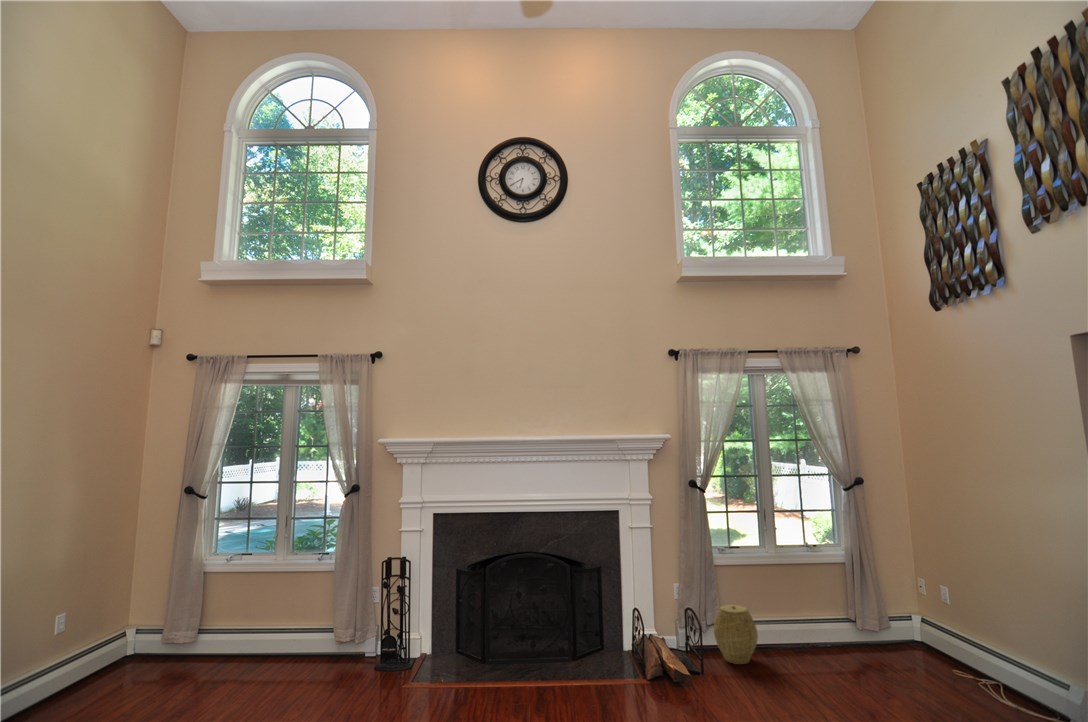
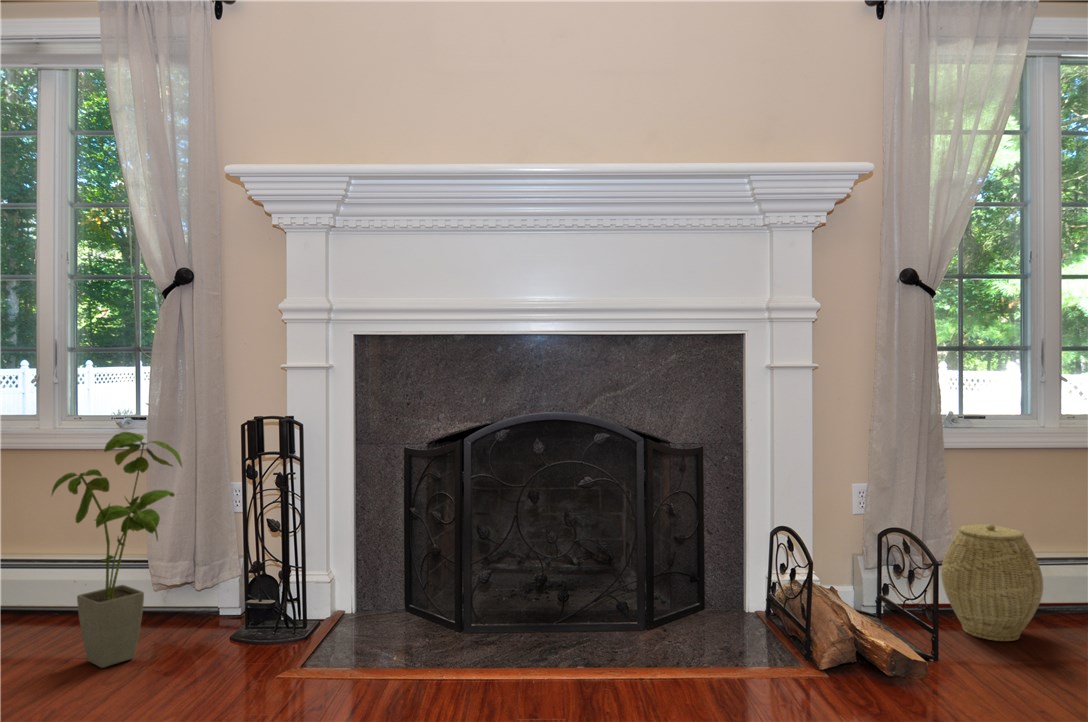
house plant: none [301,570,359,684] -> present [52,432,182,668]

